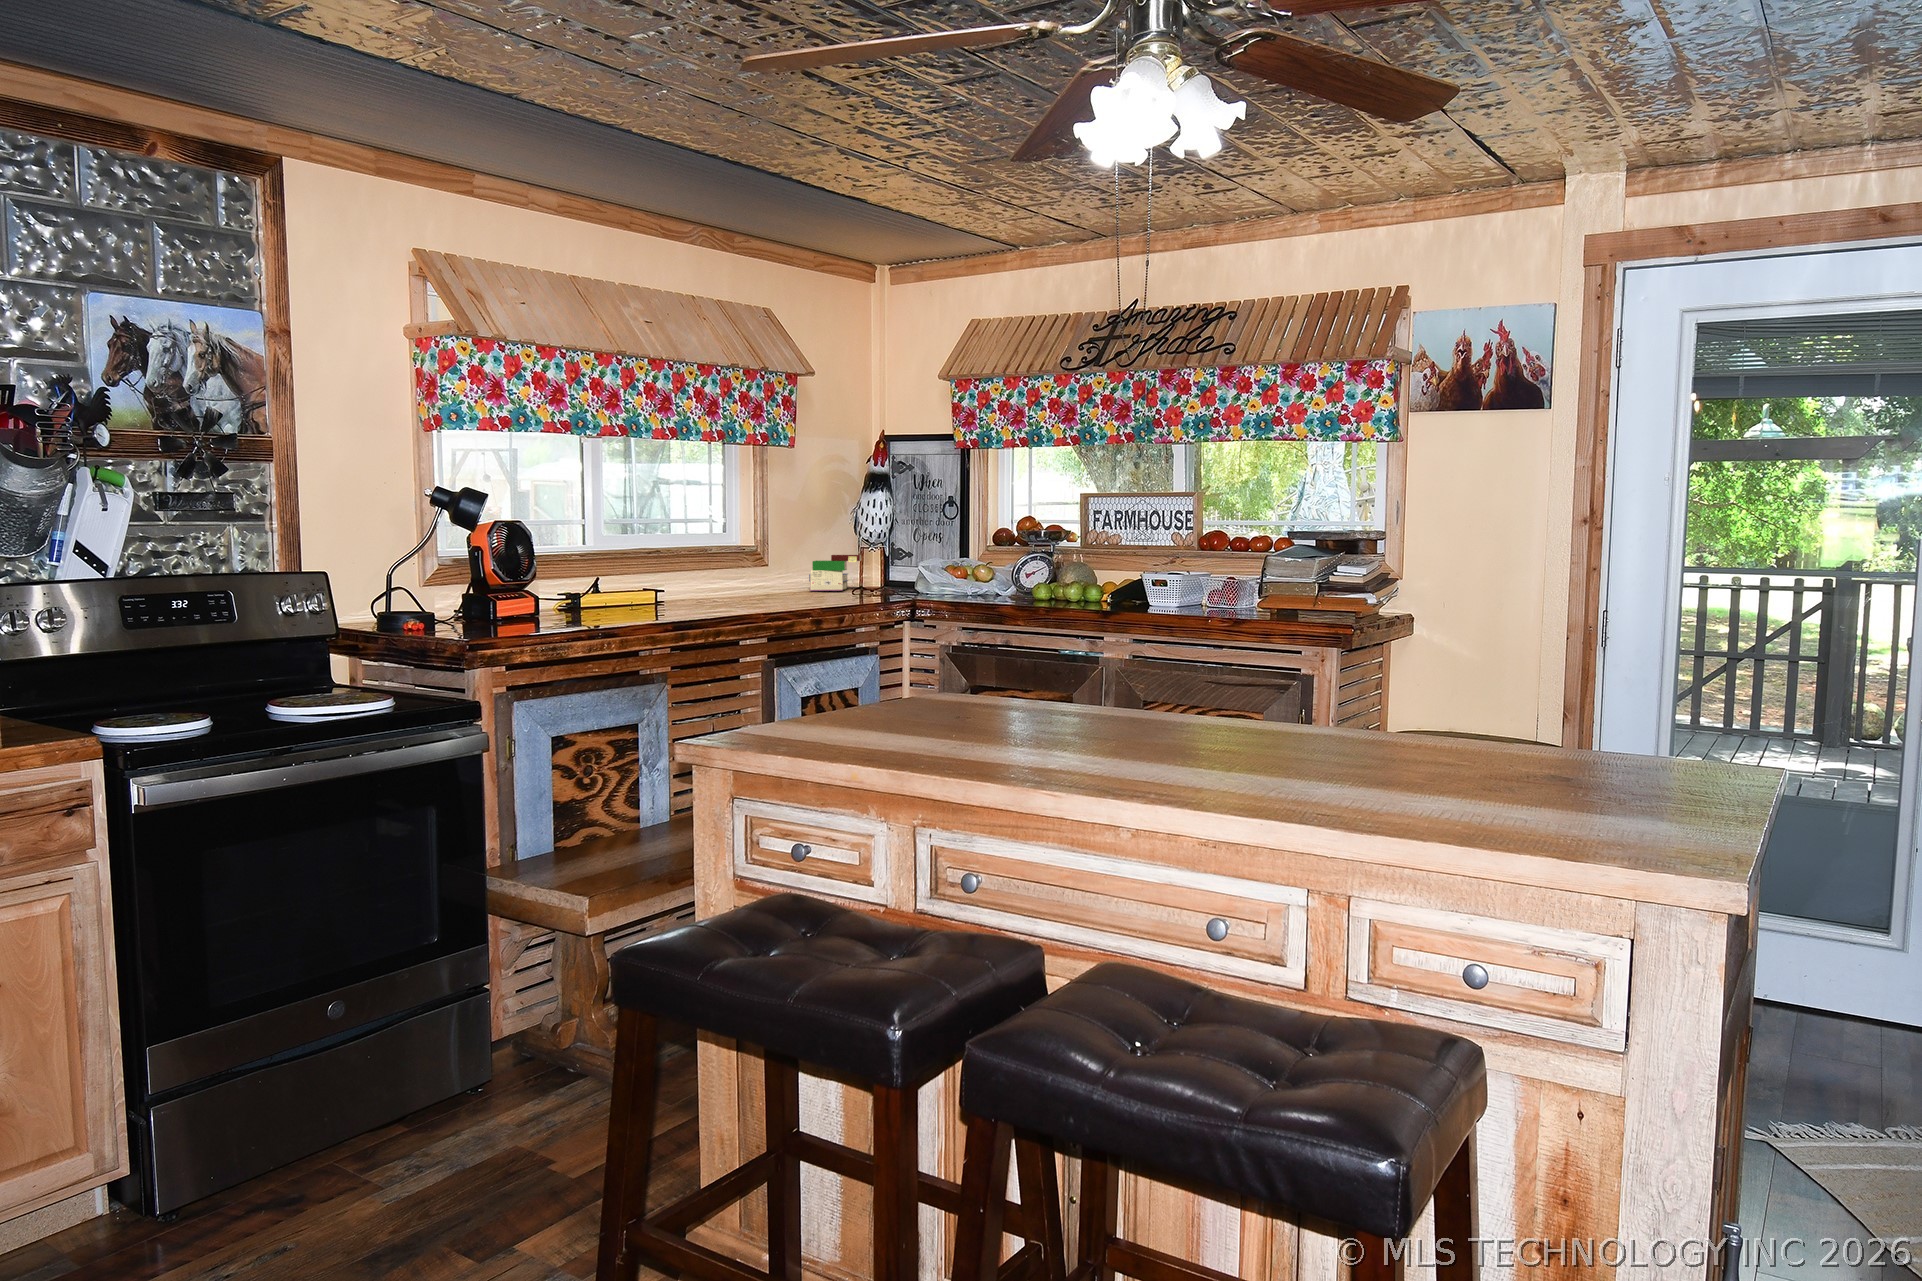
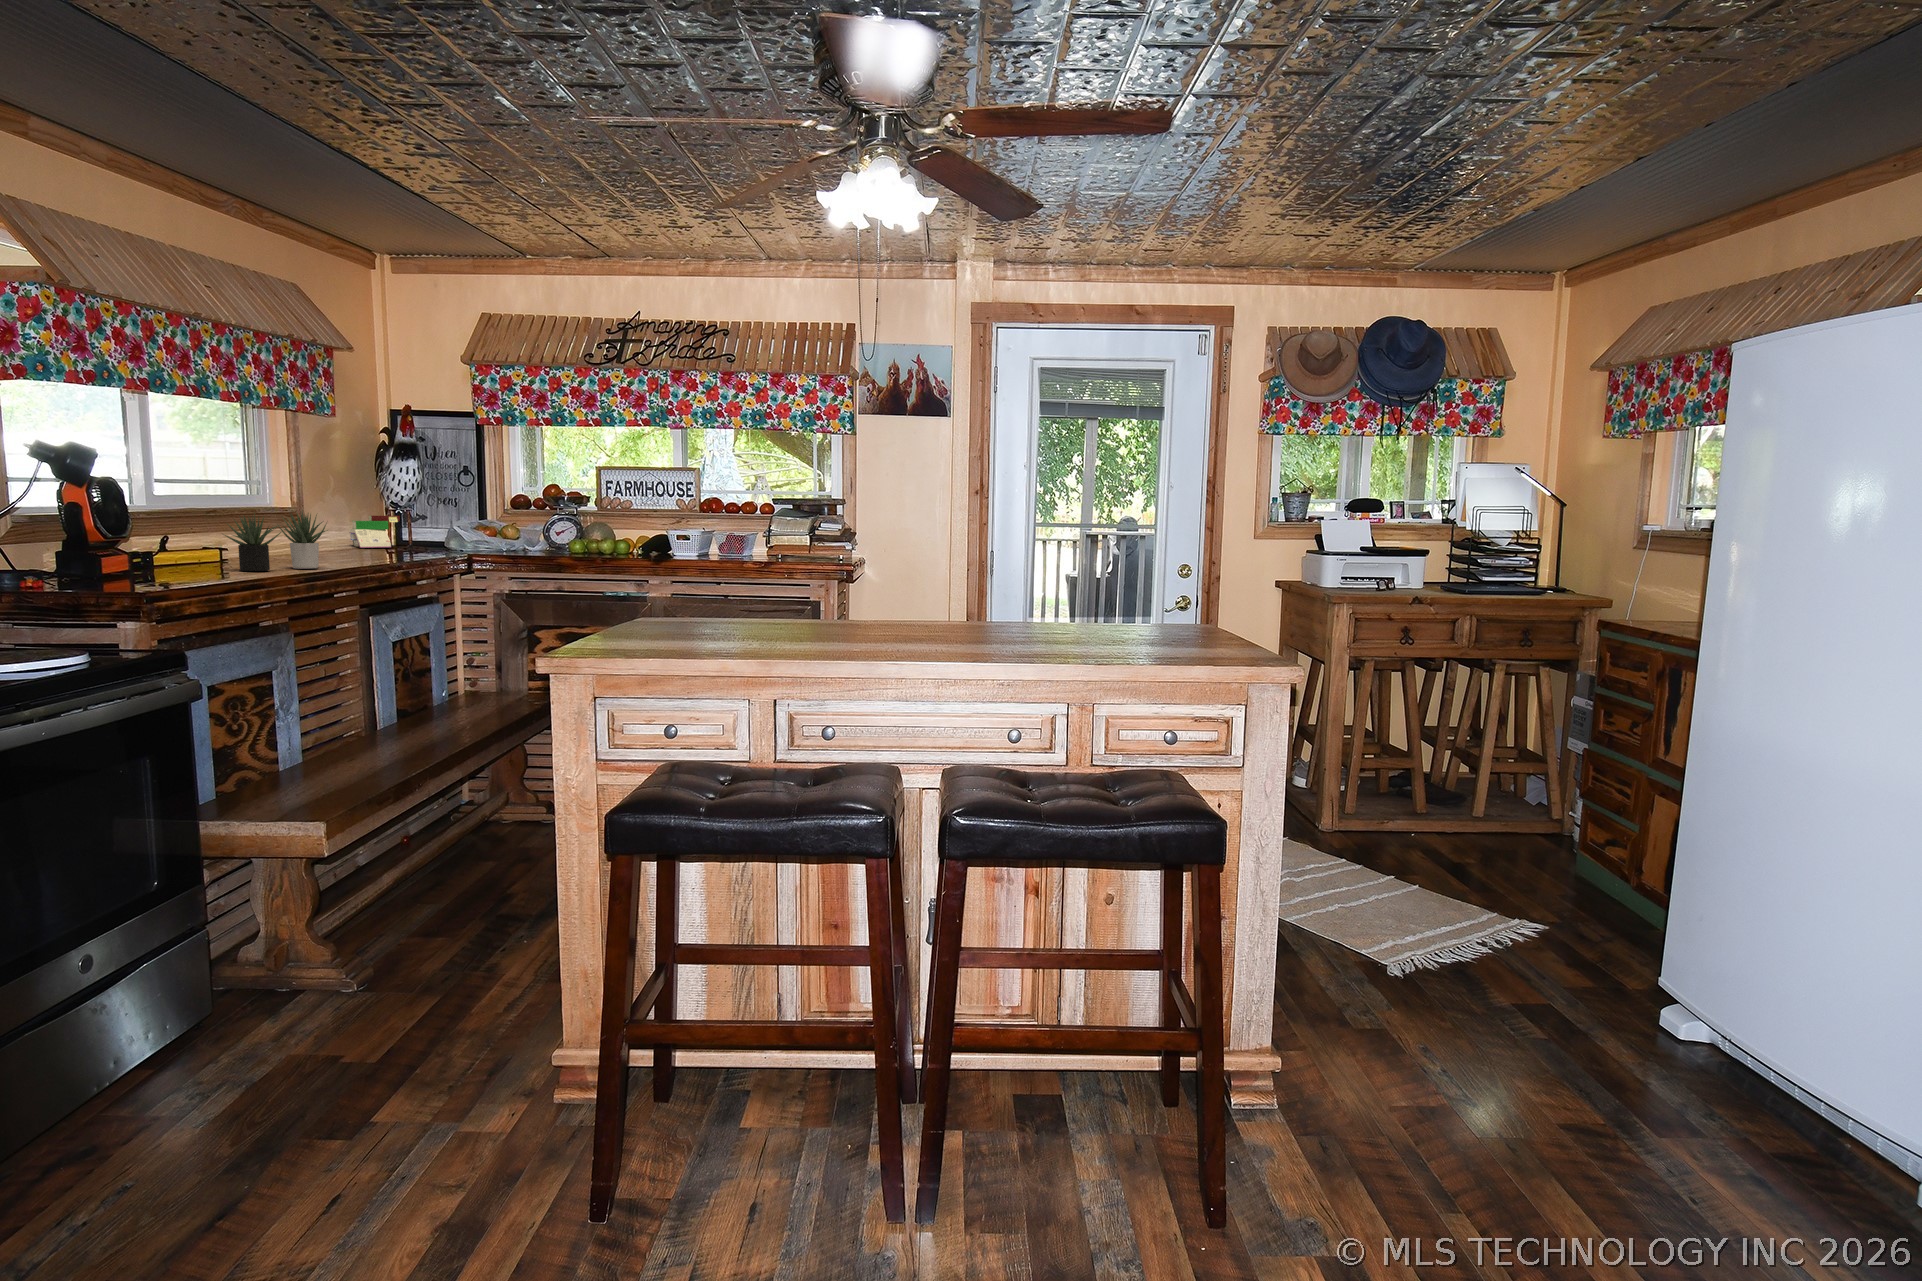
succulent plant: none [588,552,705,620] -> present [223,511,328,571]

